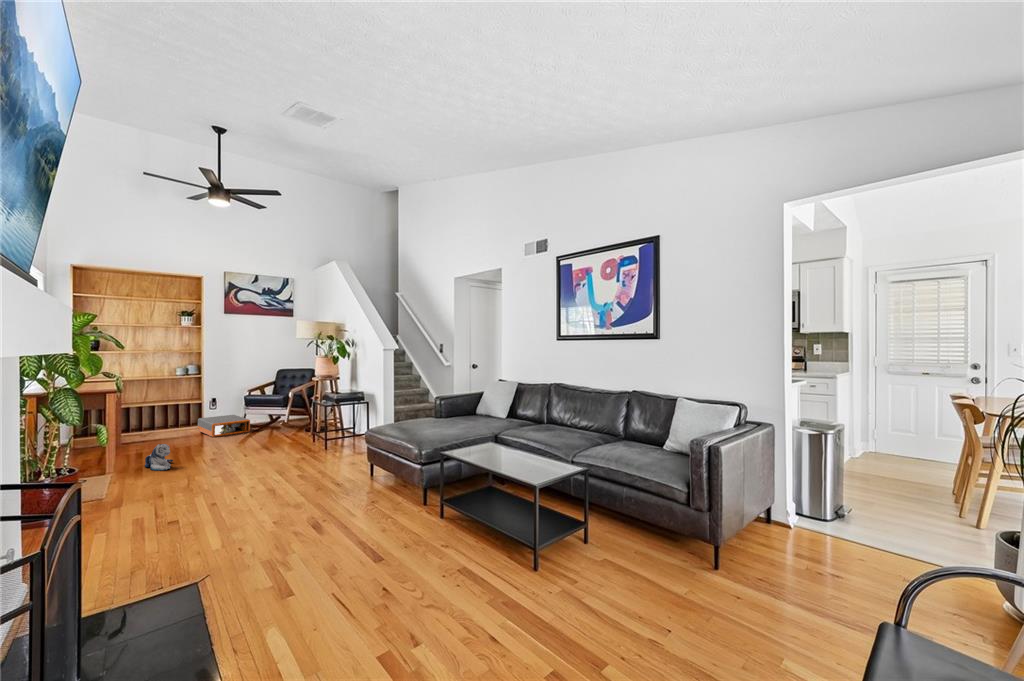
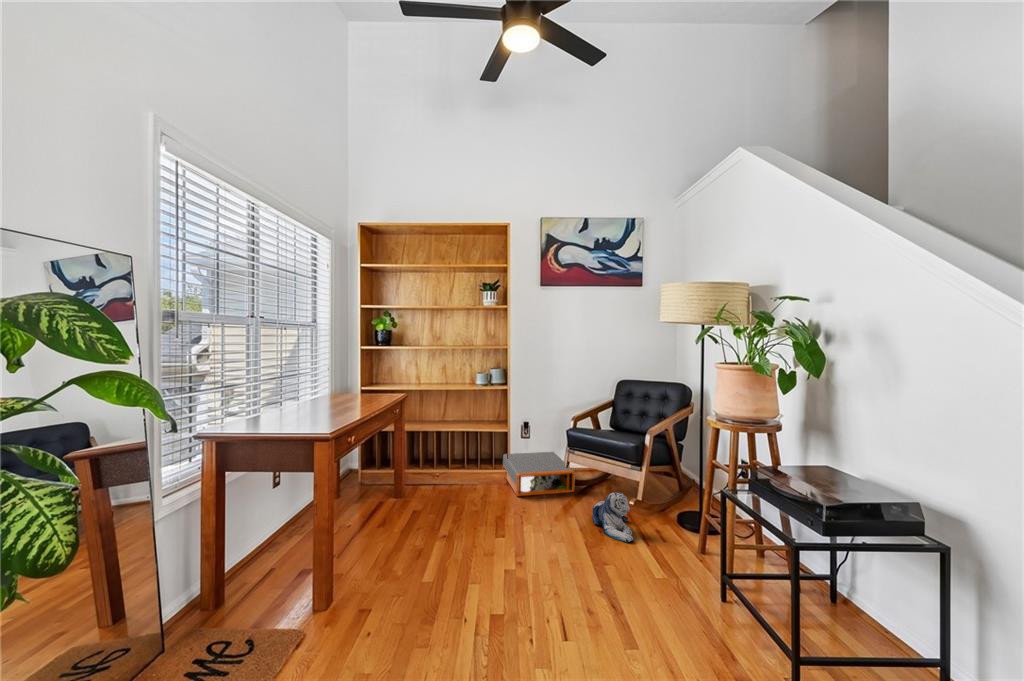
plush toy: present [145,444,173,471] -> present [592,492,633,543]

